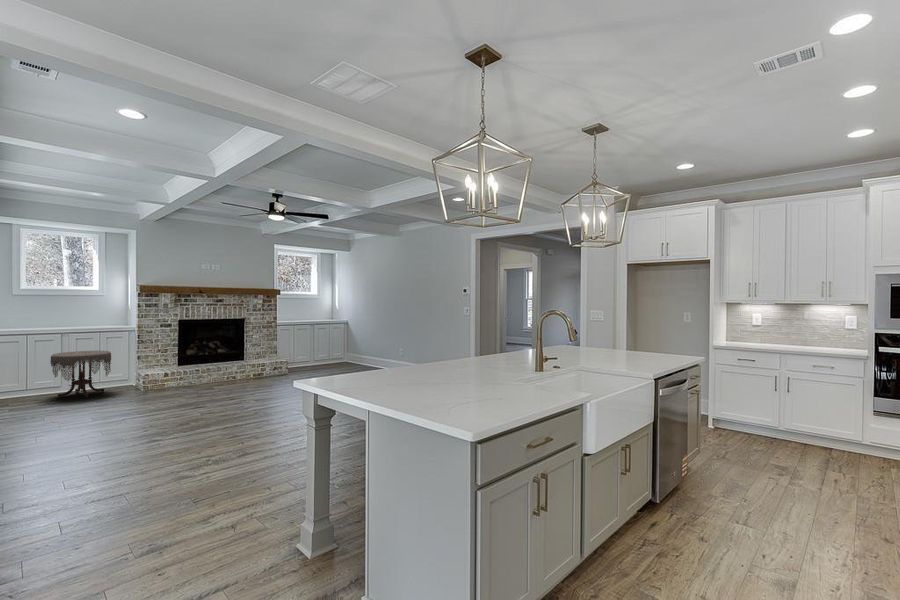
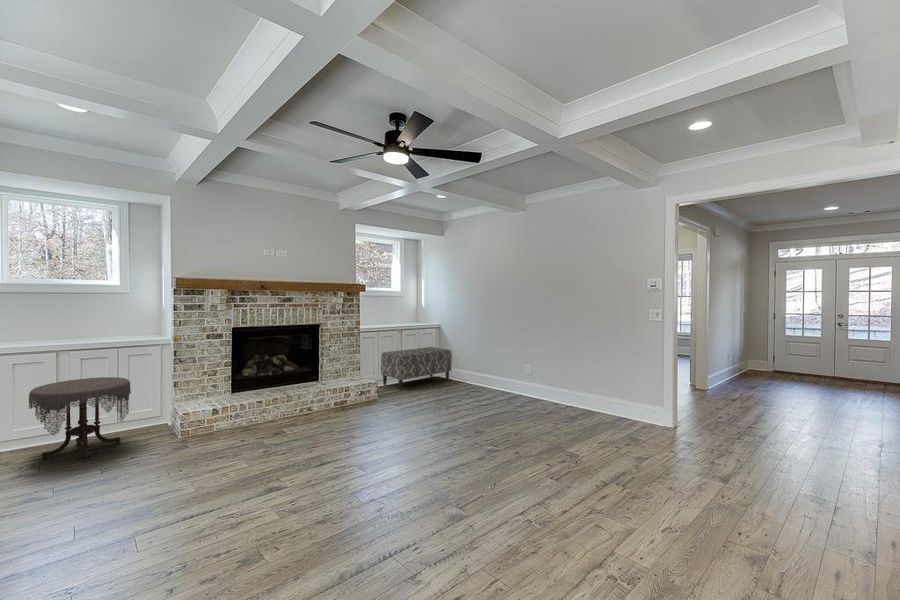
bench: none [296,339,354,369] -> present [381,347,452,390]

